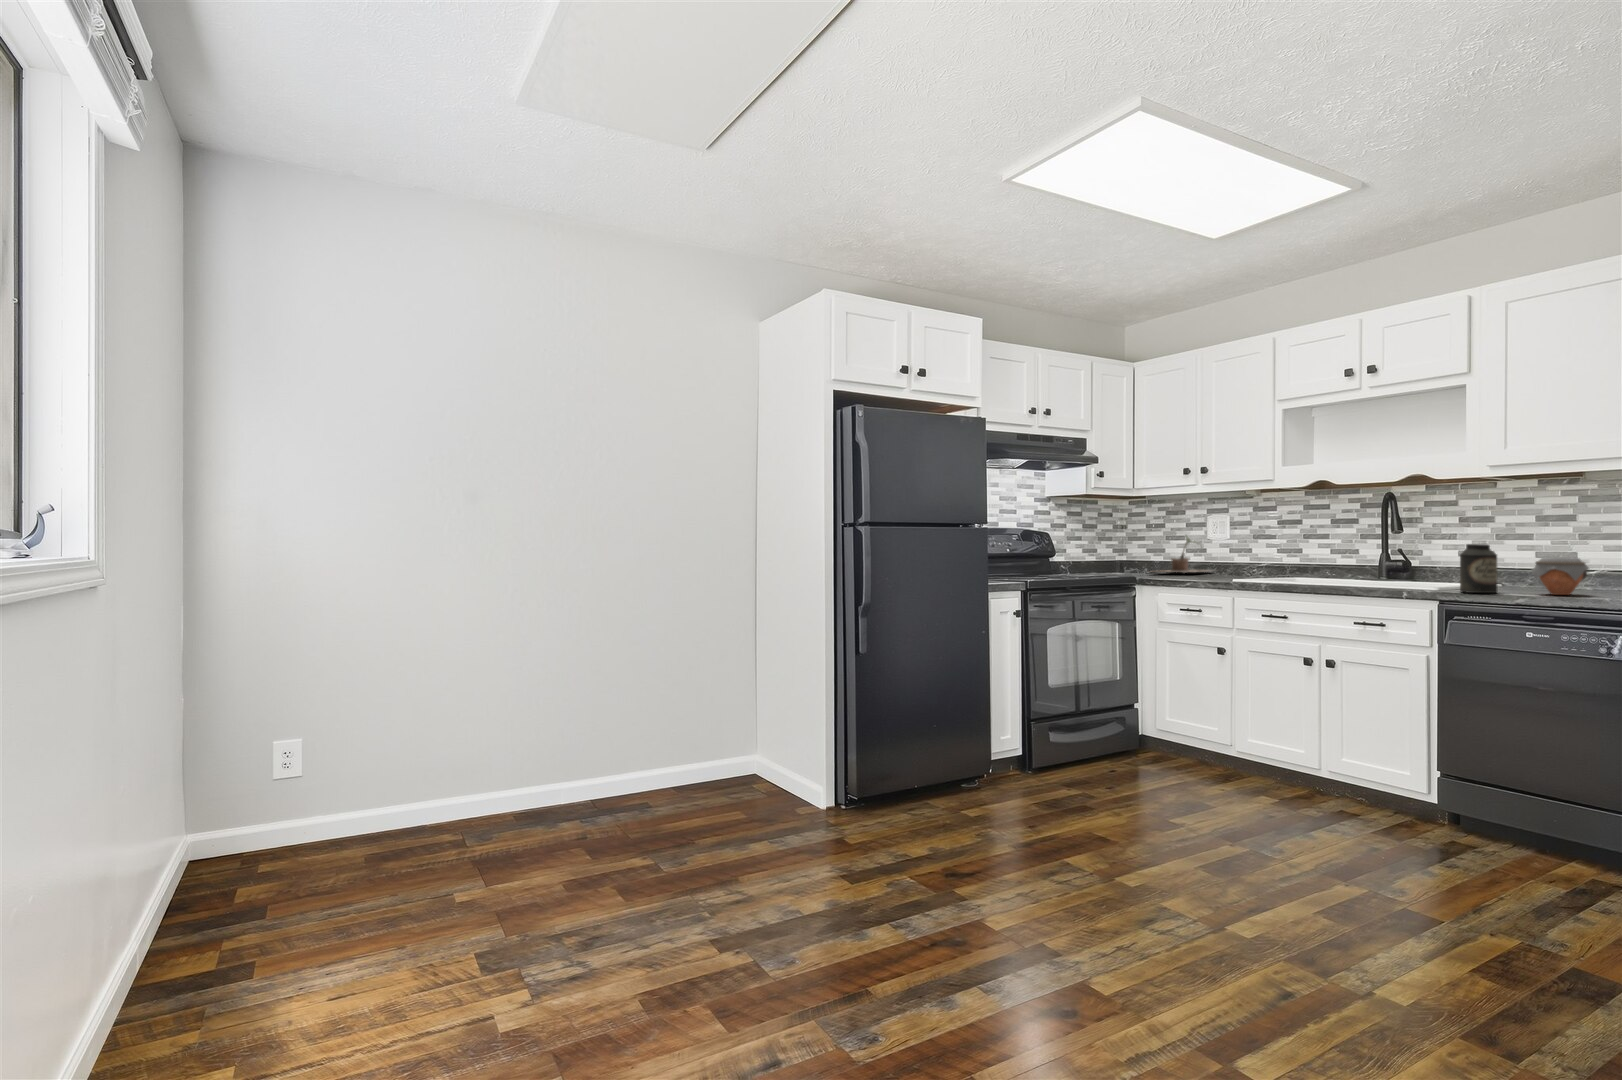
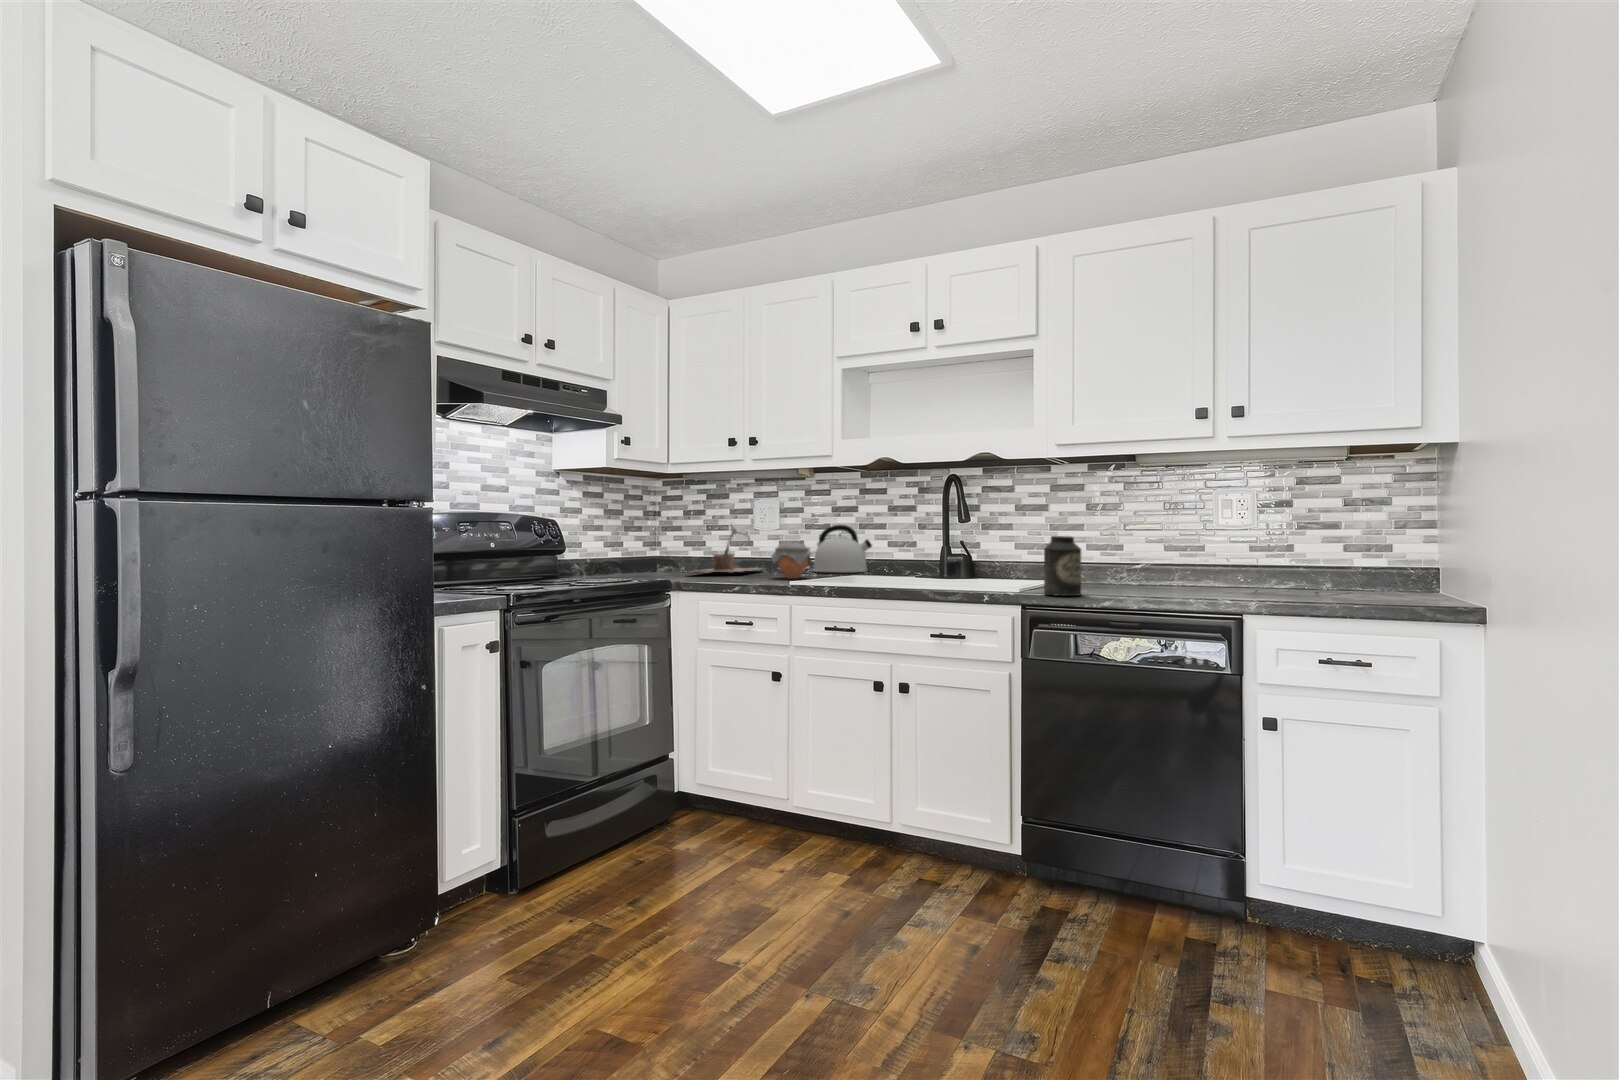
kettle: none [1259,535,1315,574] -> present [814,525,872,572]
jar: present [1531,557,1589,595] -> present [771,543,811,579]

